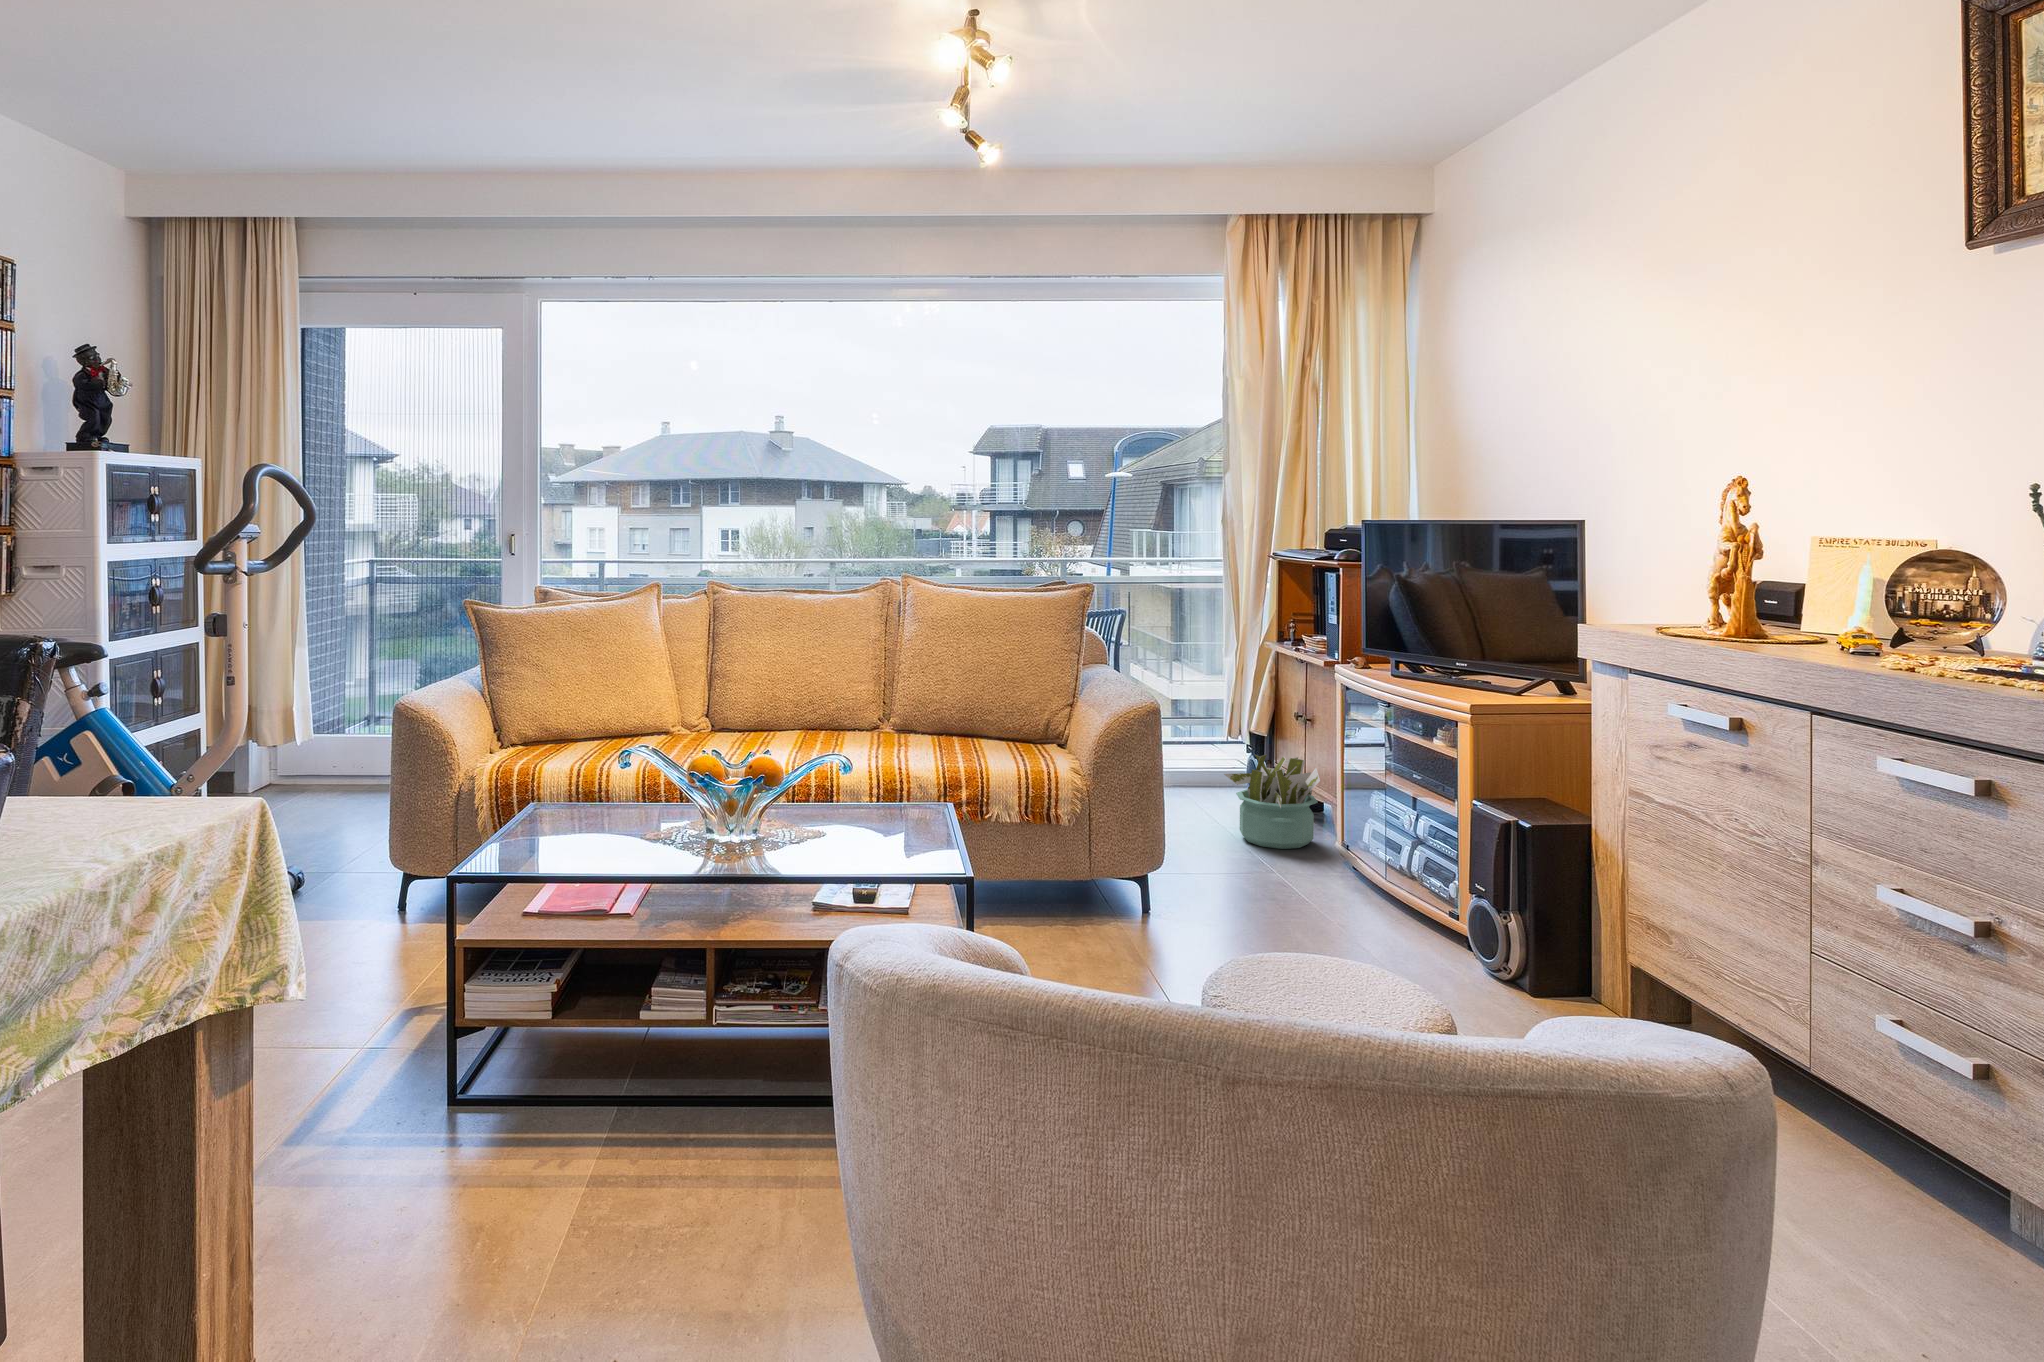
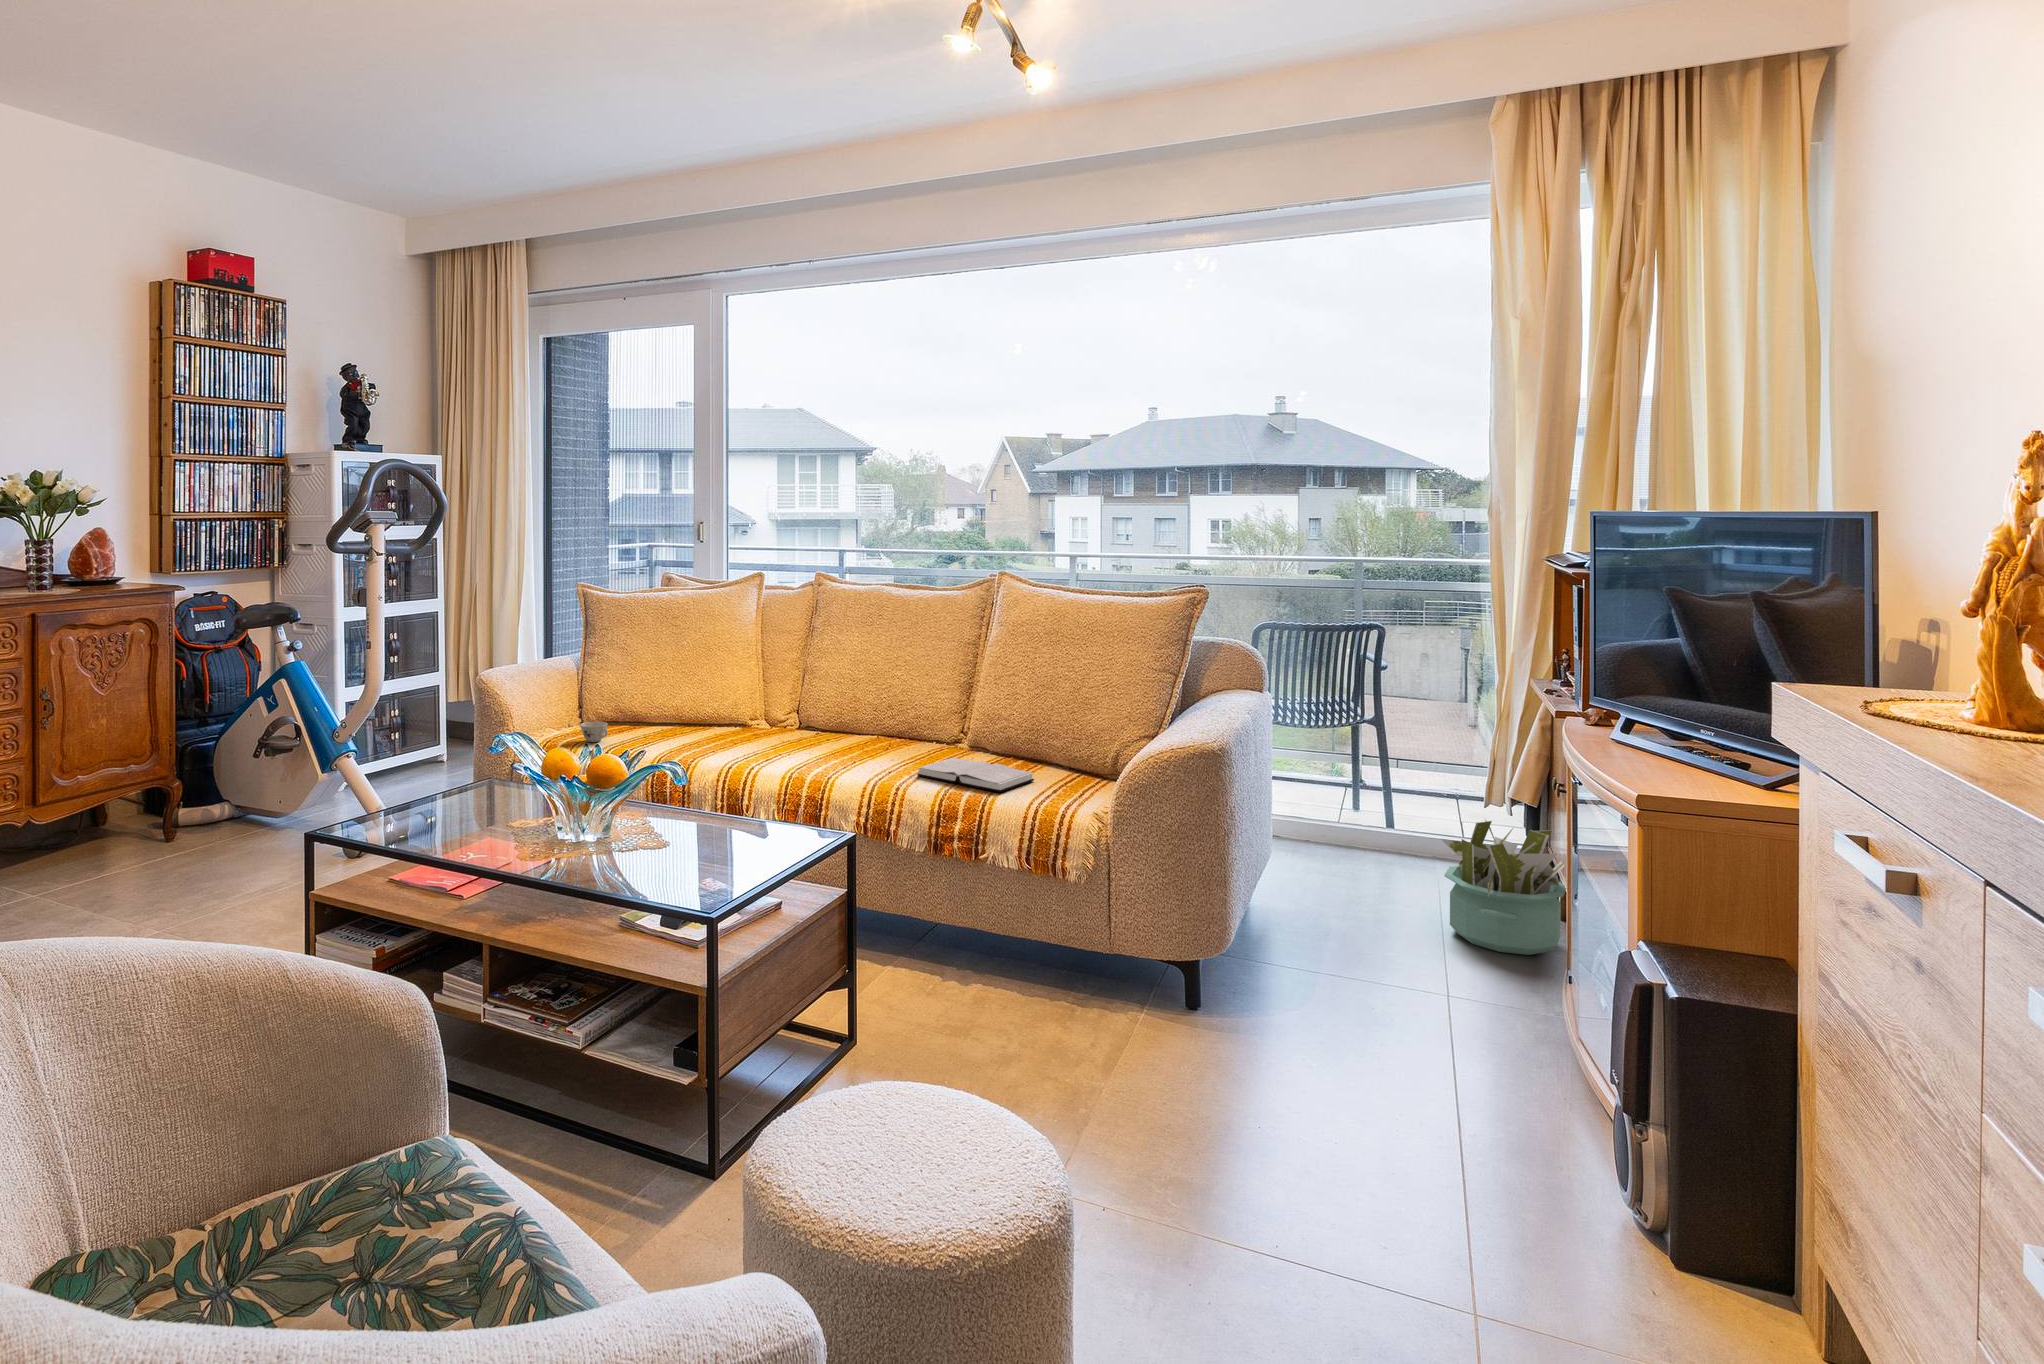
teacup: none [550,738,584,758] -> present [580,722,608,742]
hardback book: none [908,740,1001,762] -> present [917,758,1034,792]

